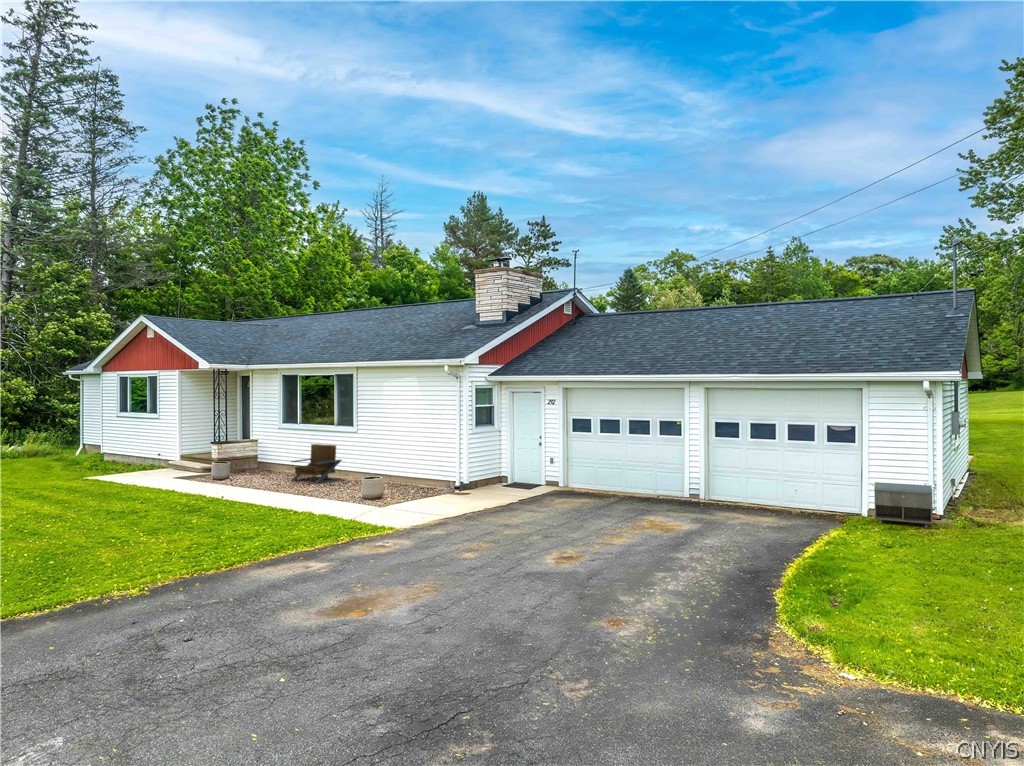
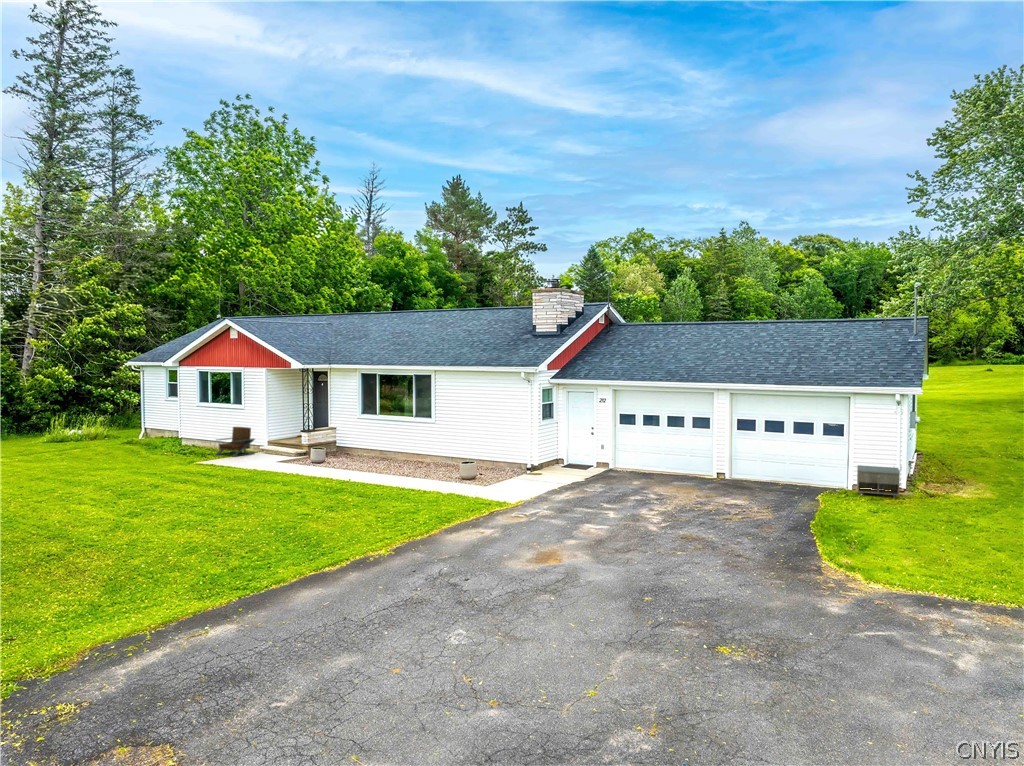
lounge chair: present [291,444,342,484] -> present [217,427,255,457]

